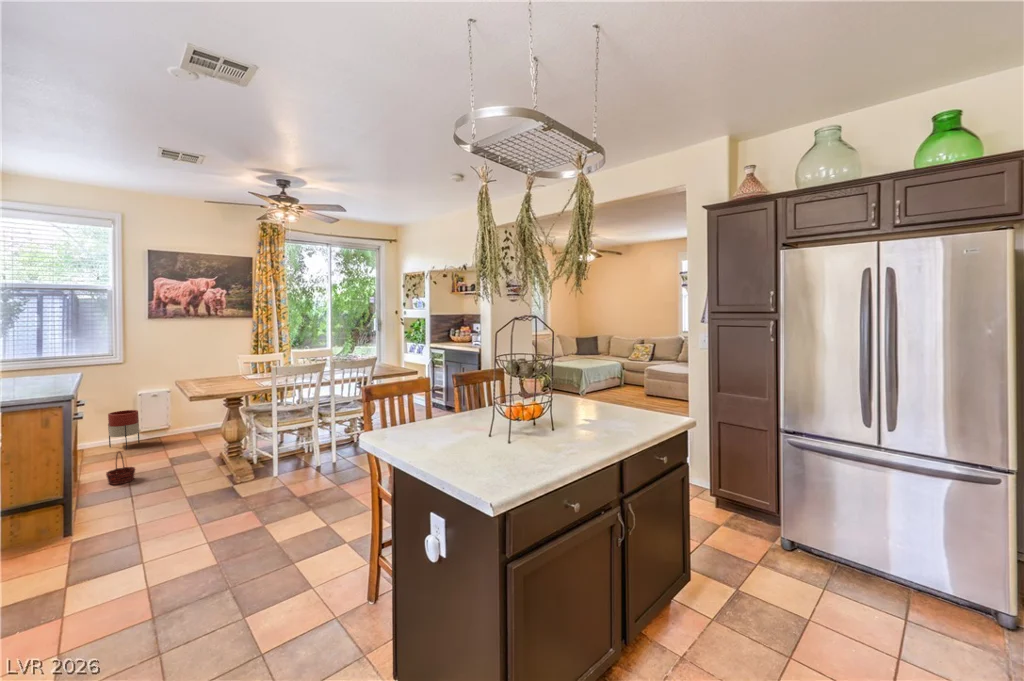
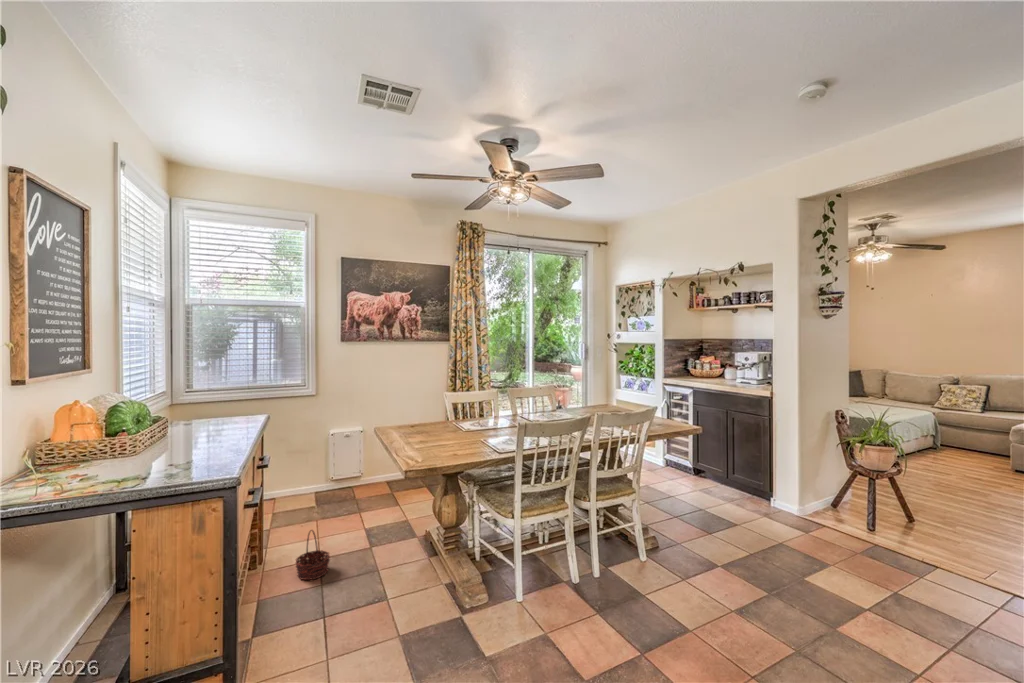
planter: present [108,410,139,449] -> none [295,455,327,507]

